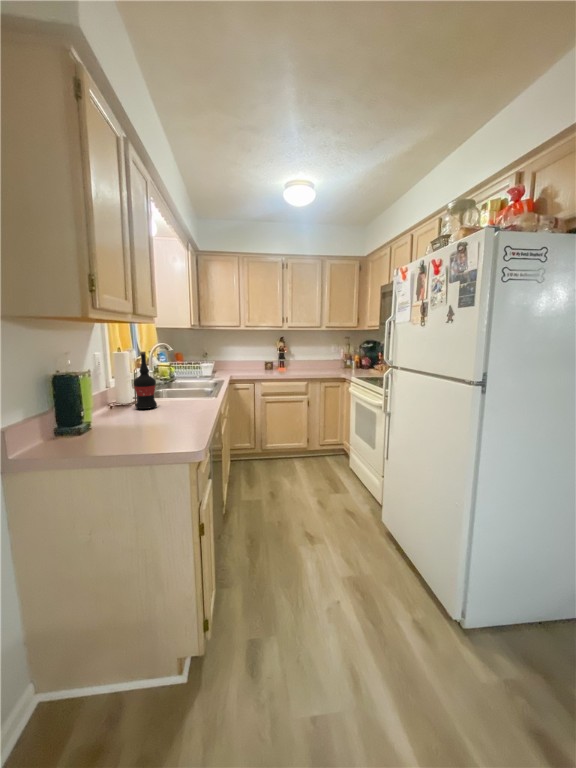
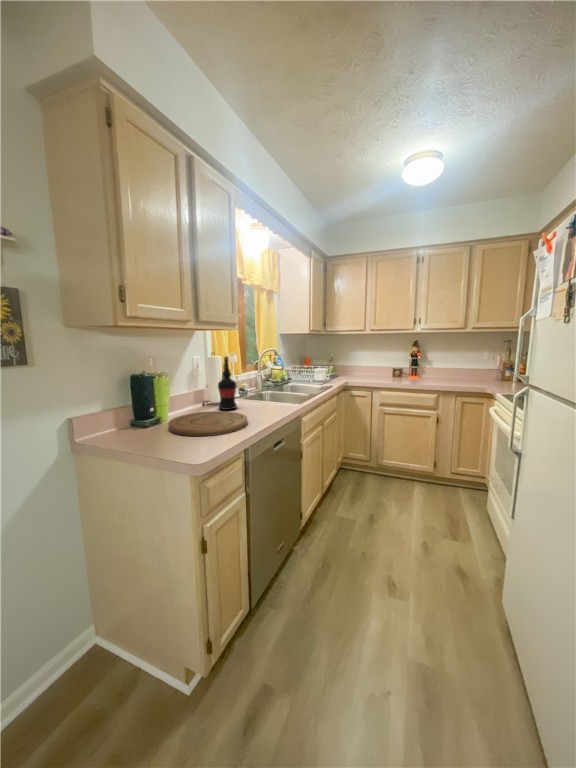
cutting board: none [106,409,194,436] -> present [168,411,247,436]

